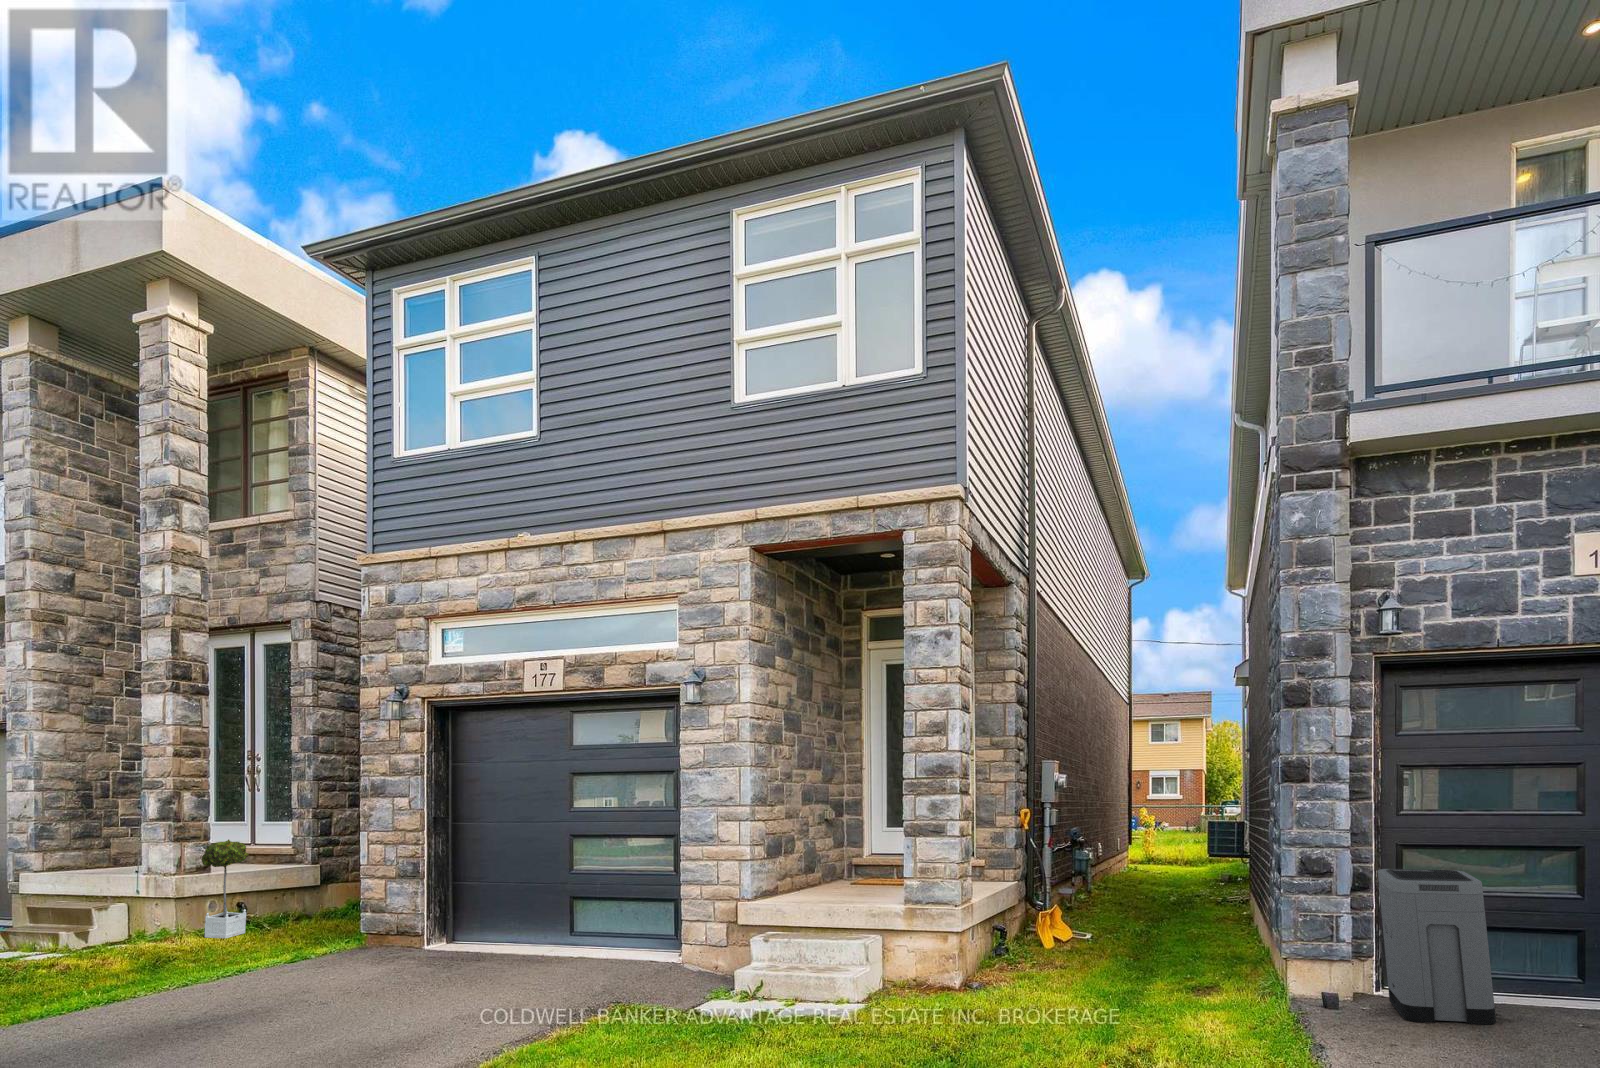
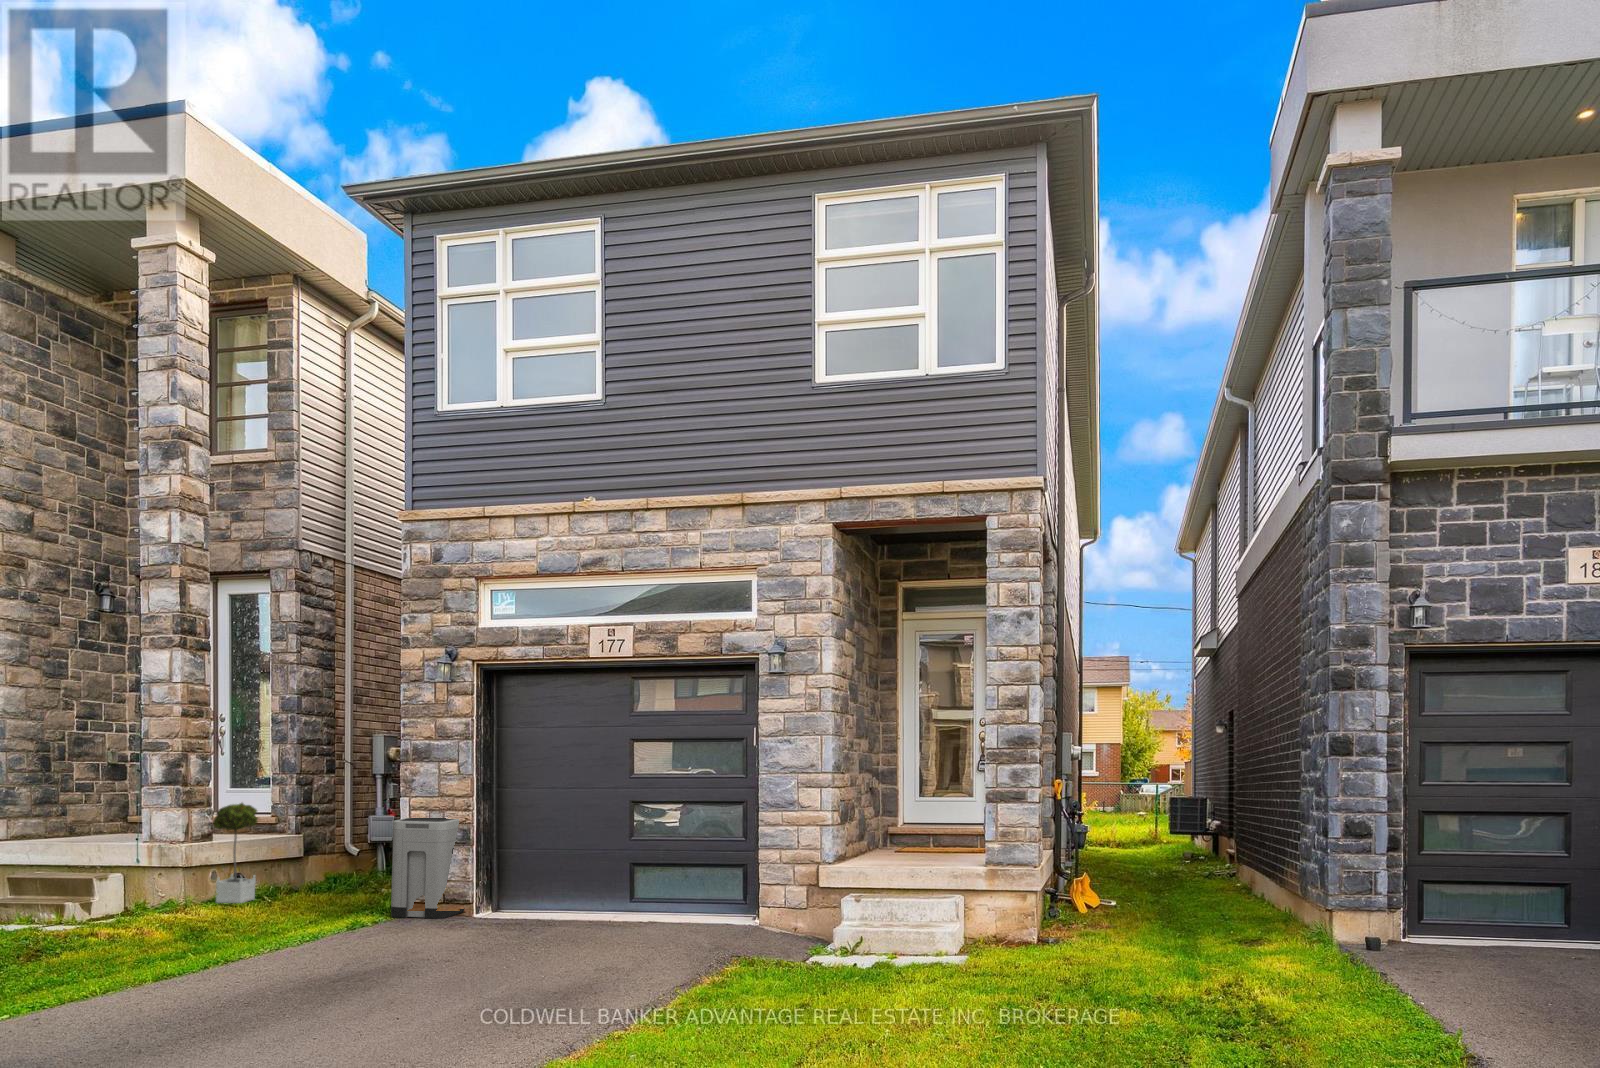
trash can: present [1378,869,1496,1025] -> present [391,816,464,919]

